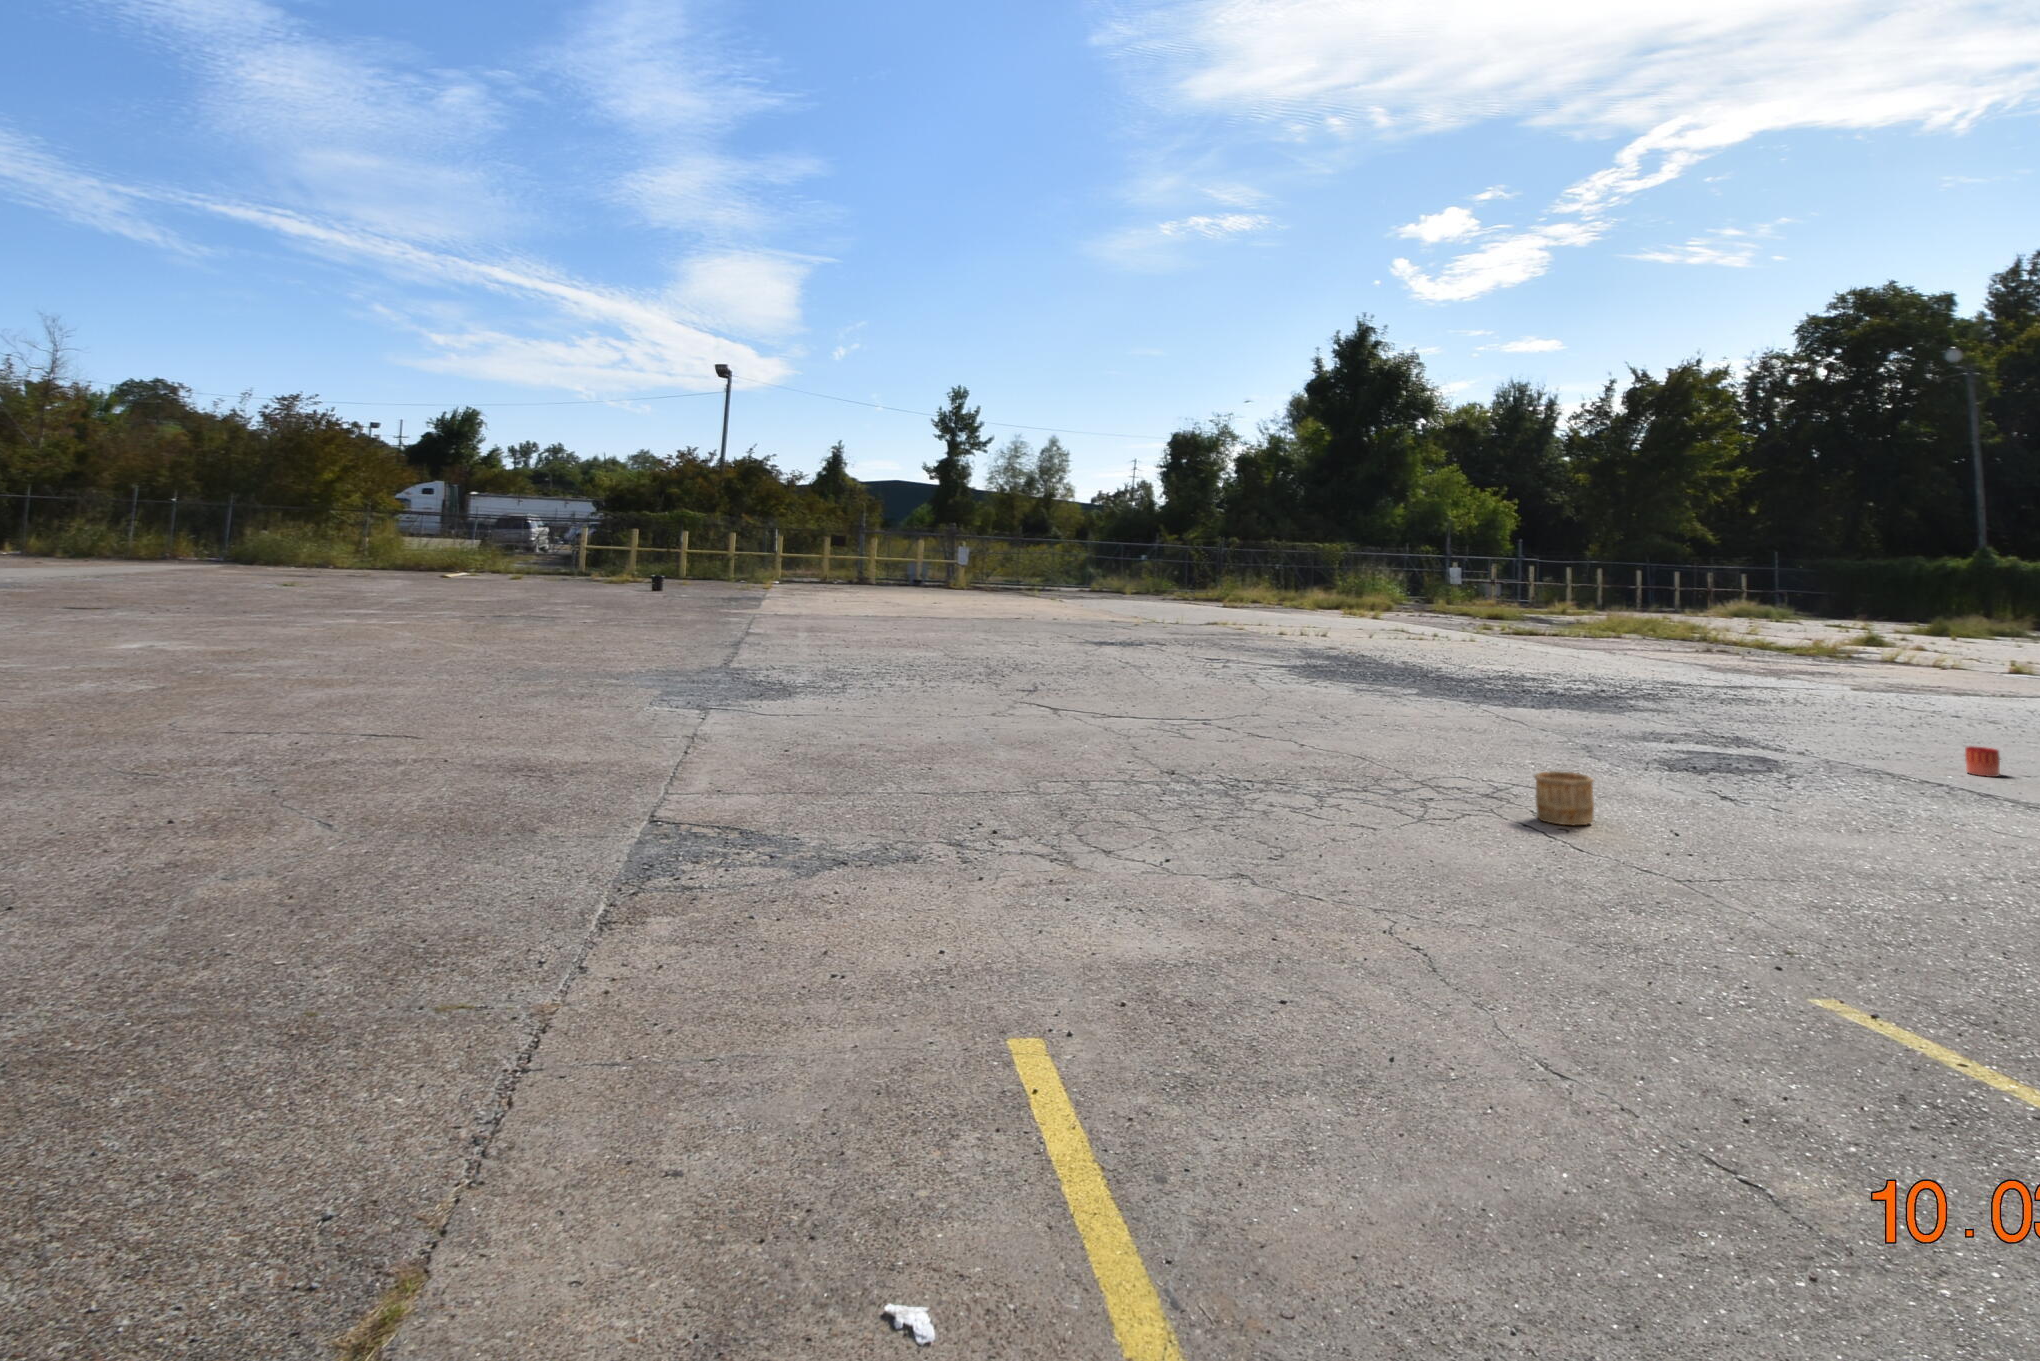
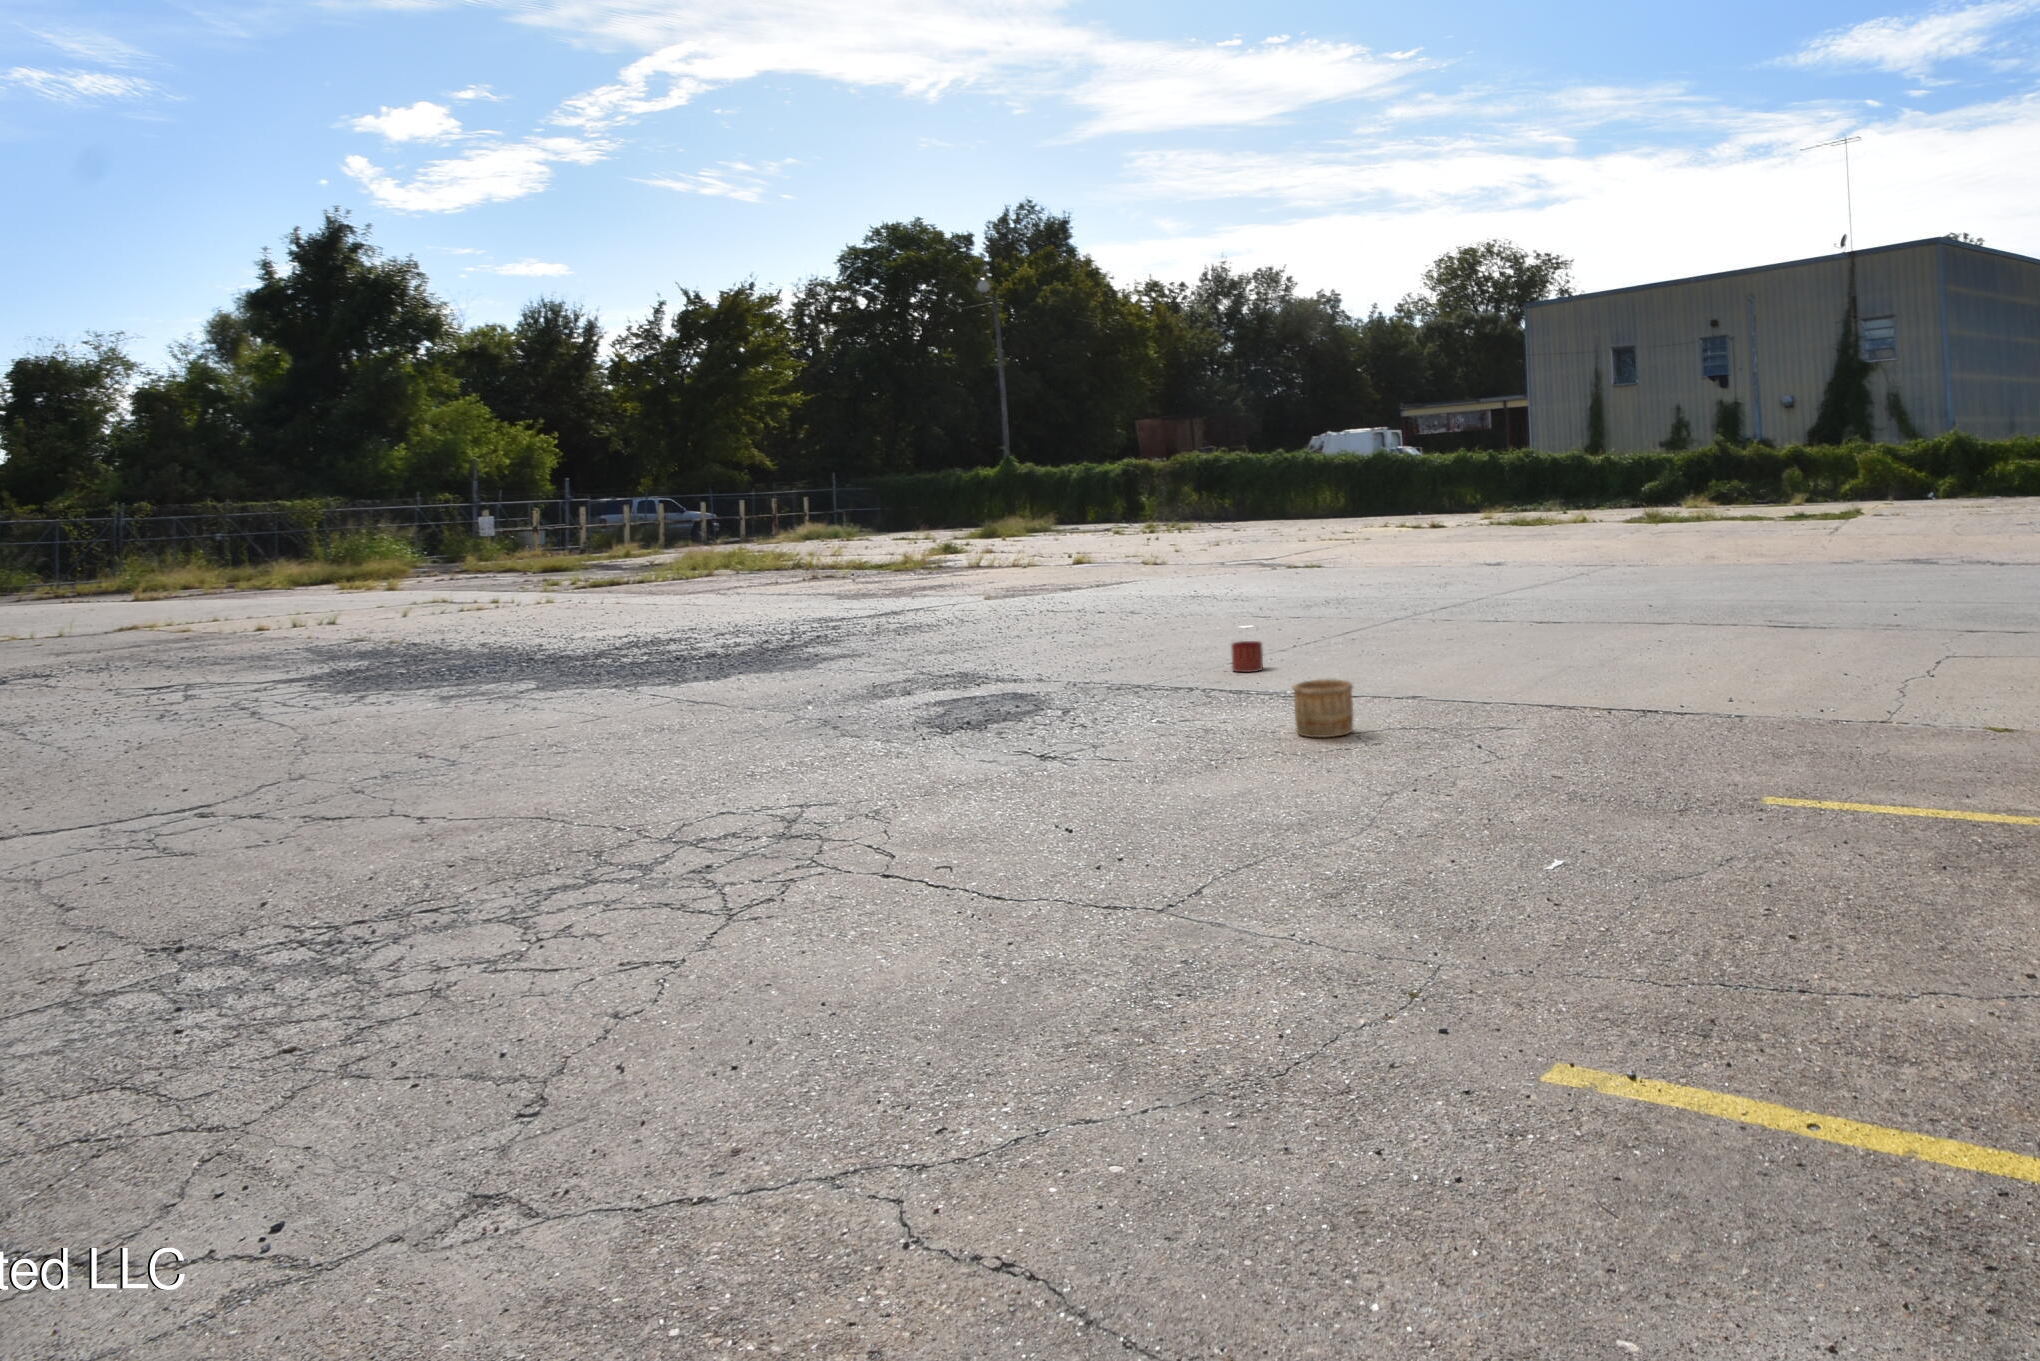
wooden bucket: present [1534,771,1594,825] -> present [1292,679,1353,738]

